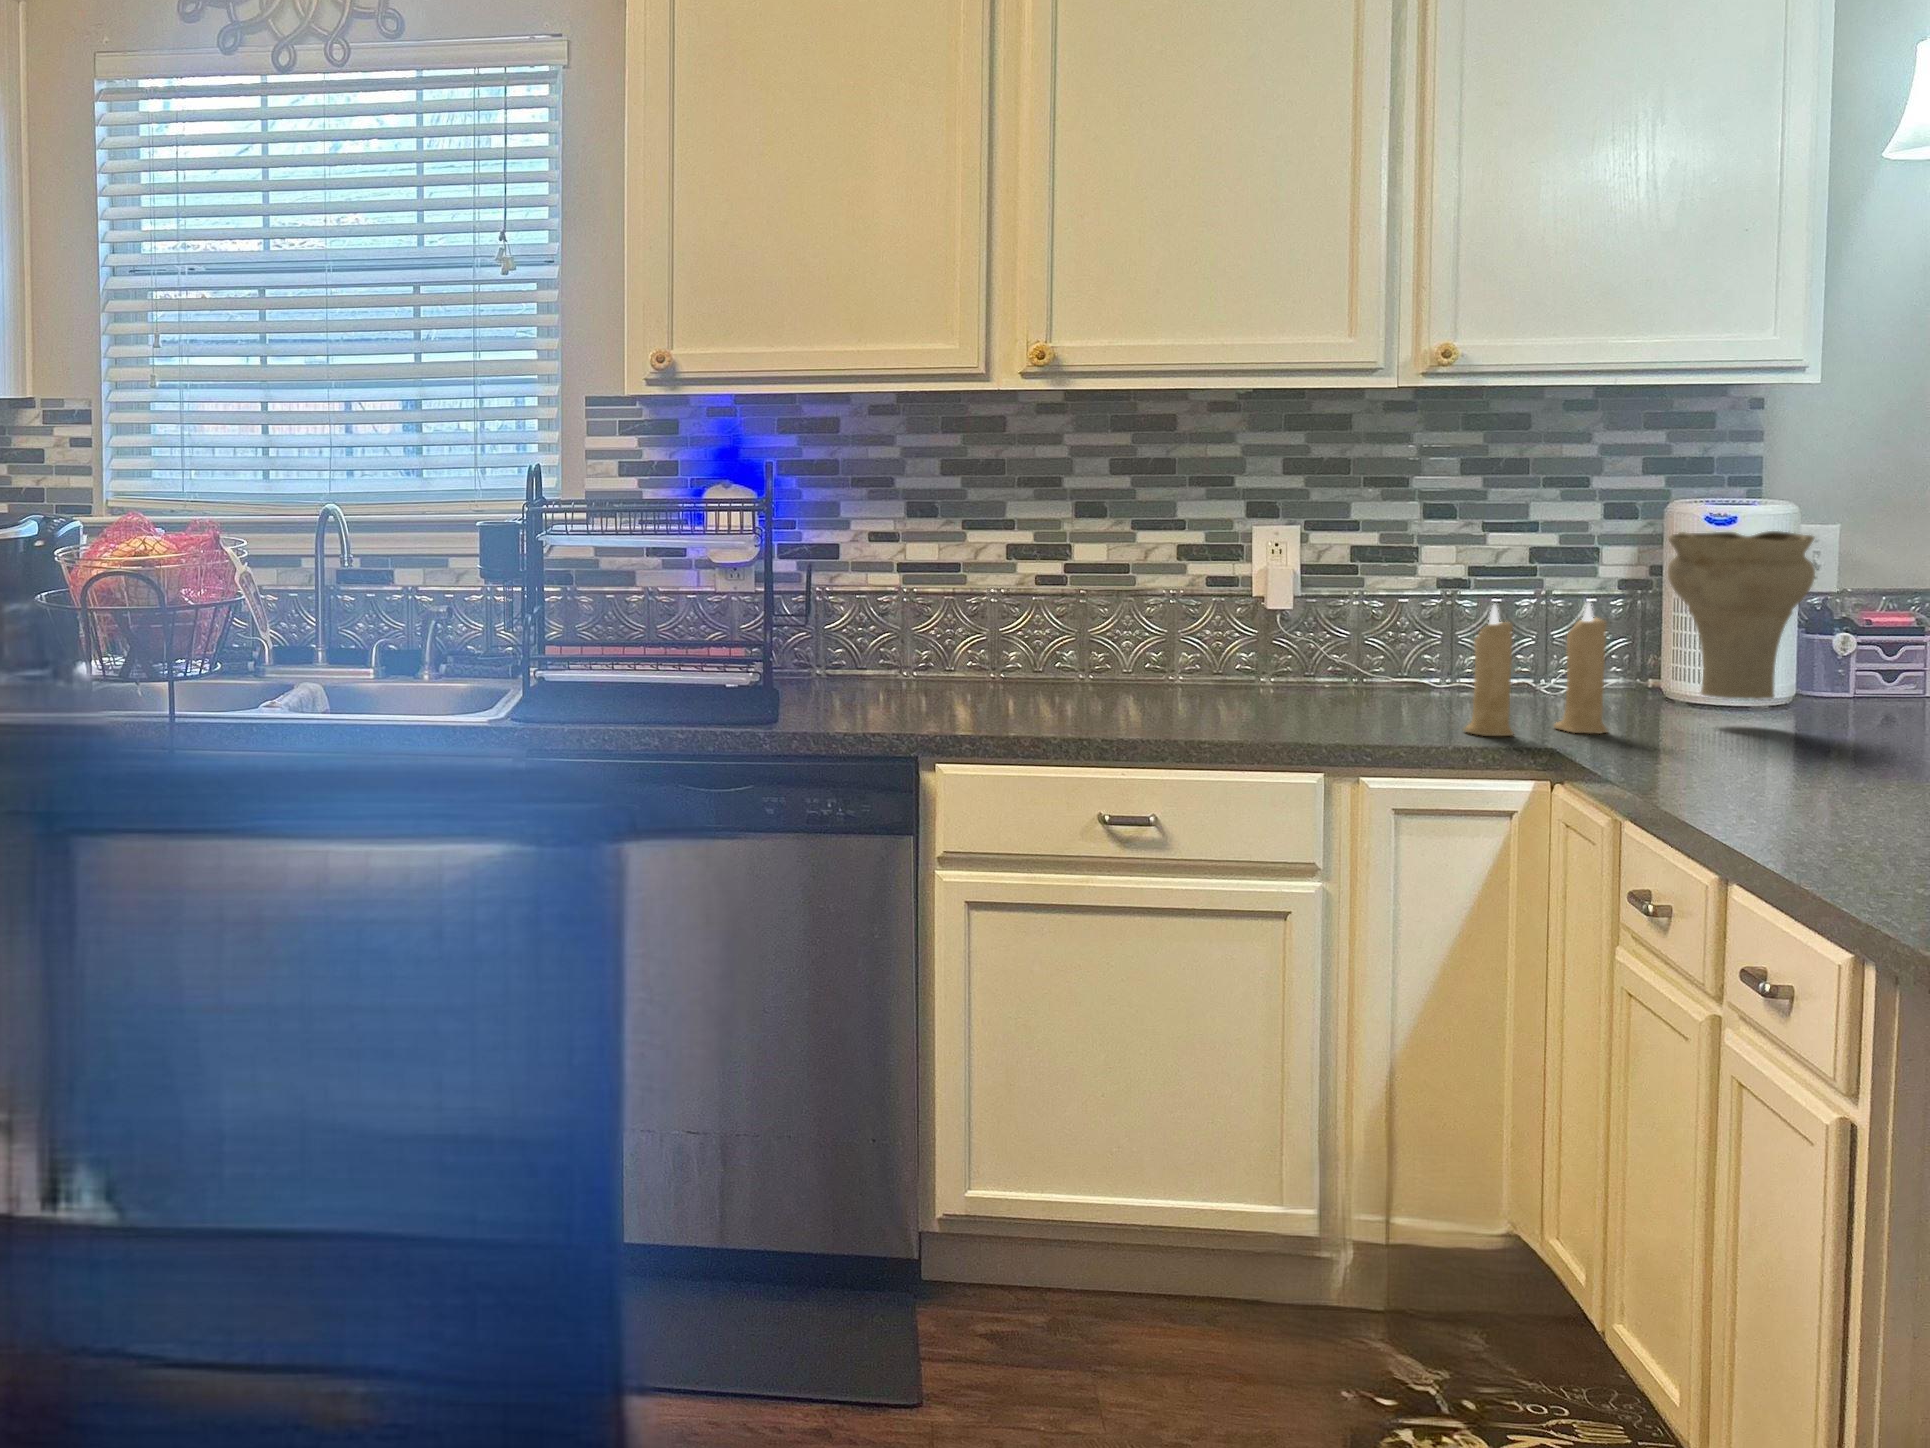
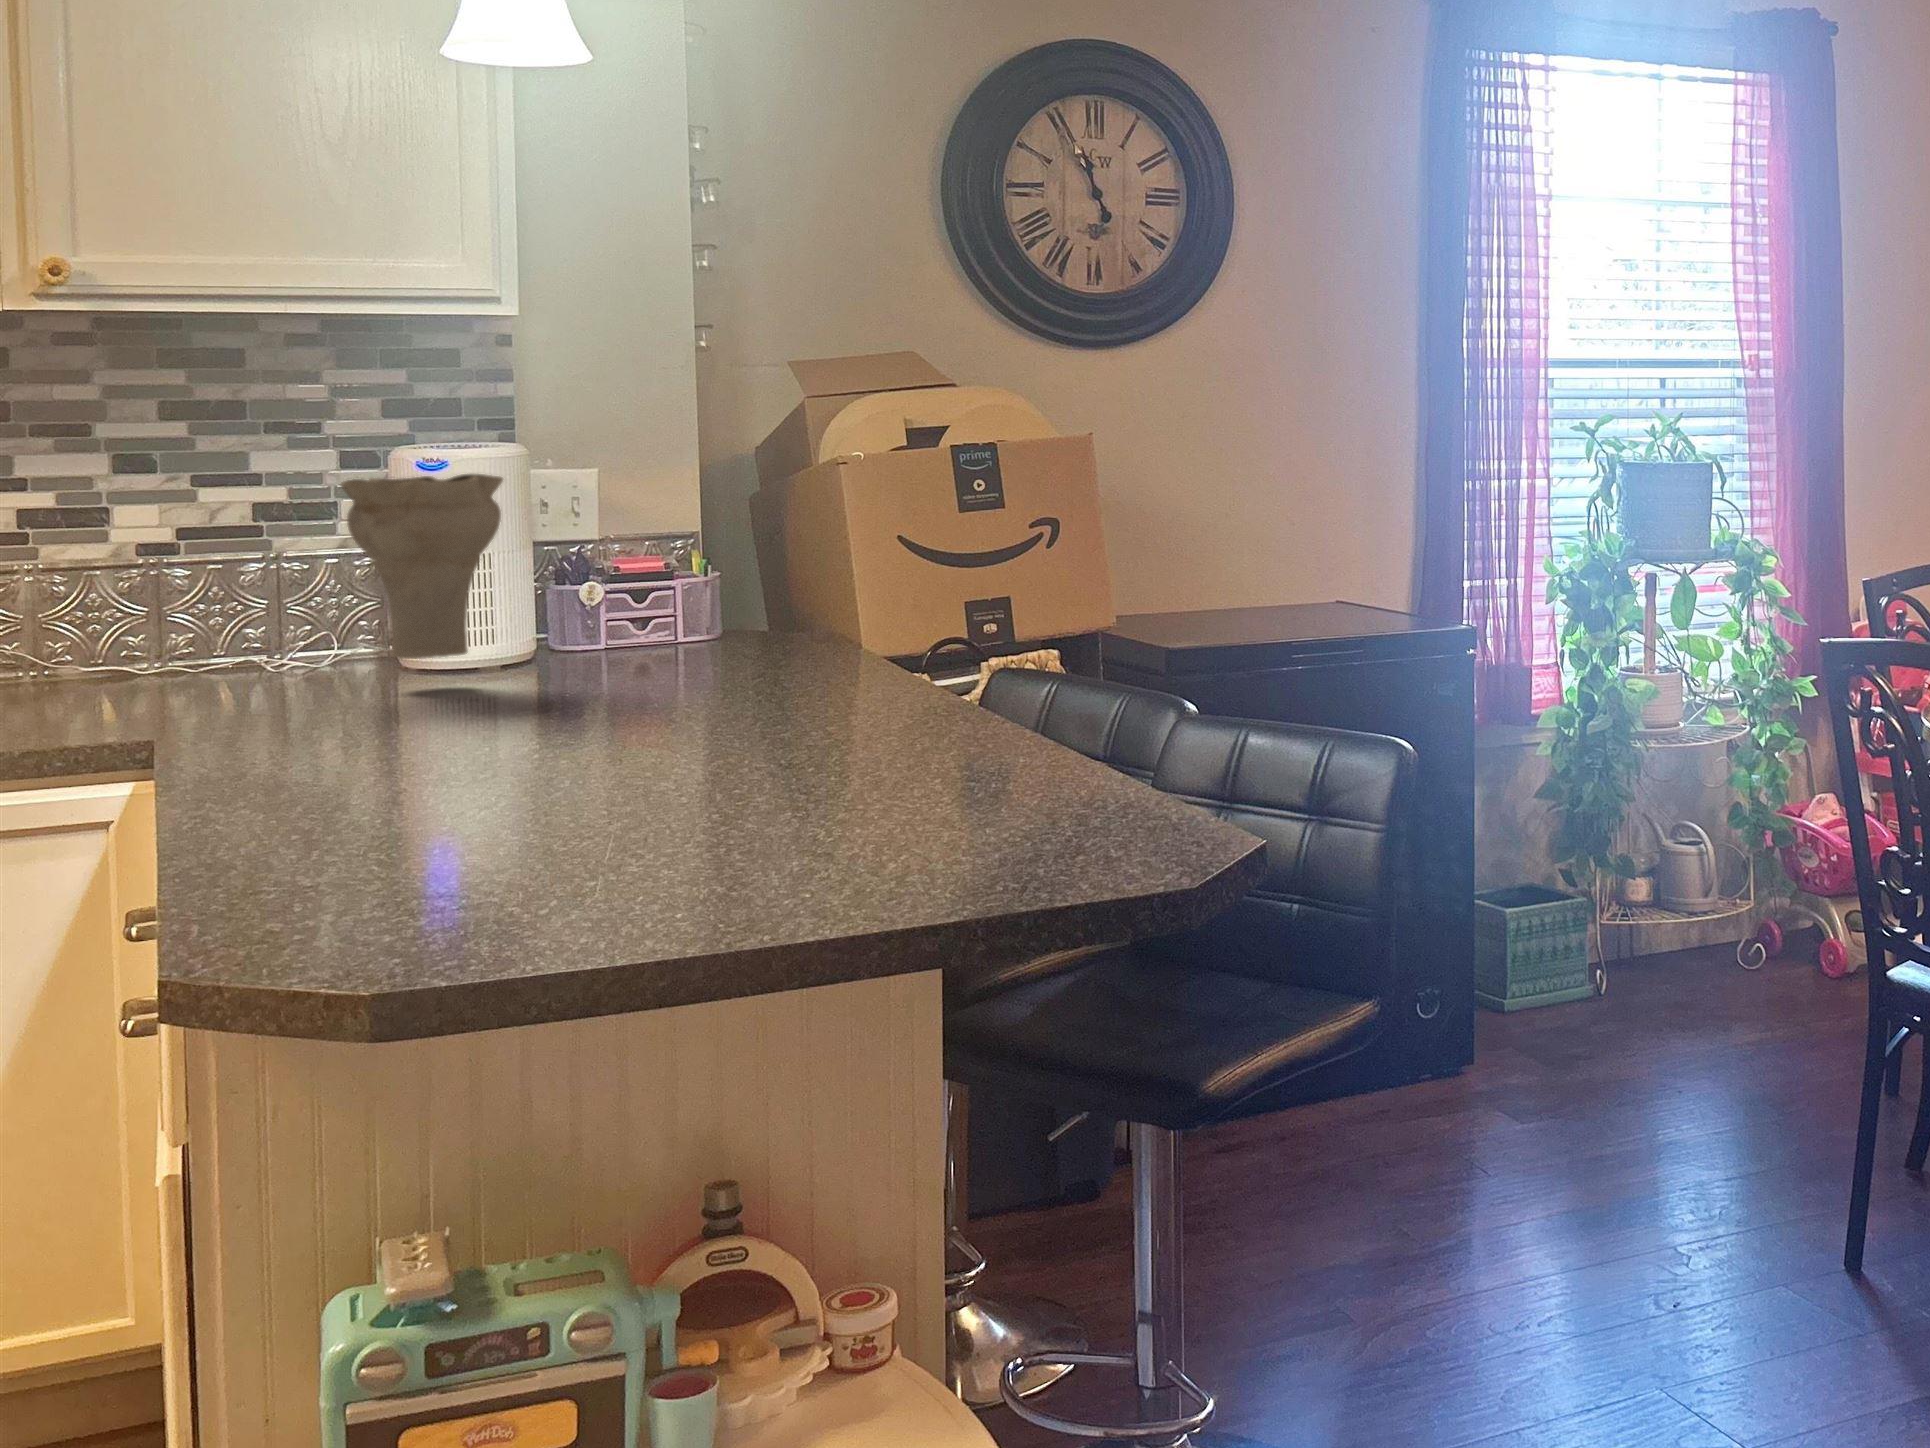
candle: present [1464,602,1607,736] -> none [69,555,264,729]

